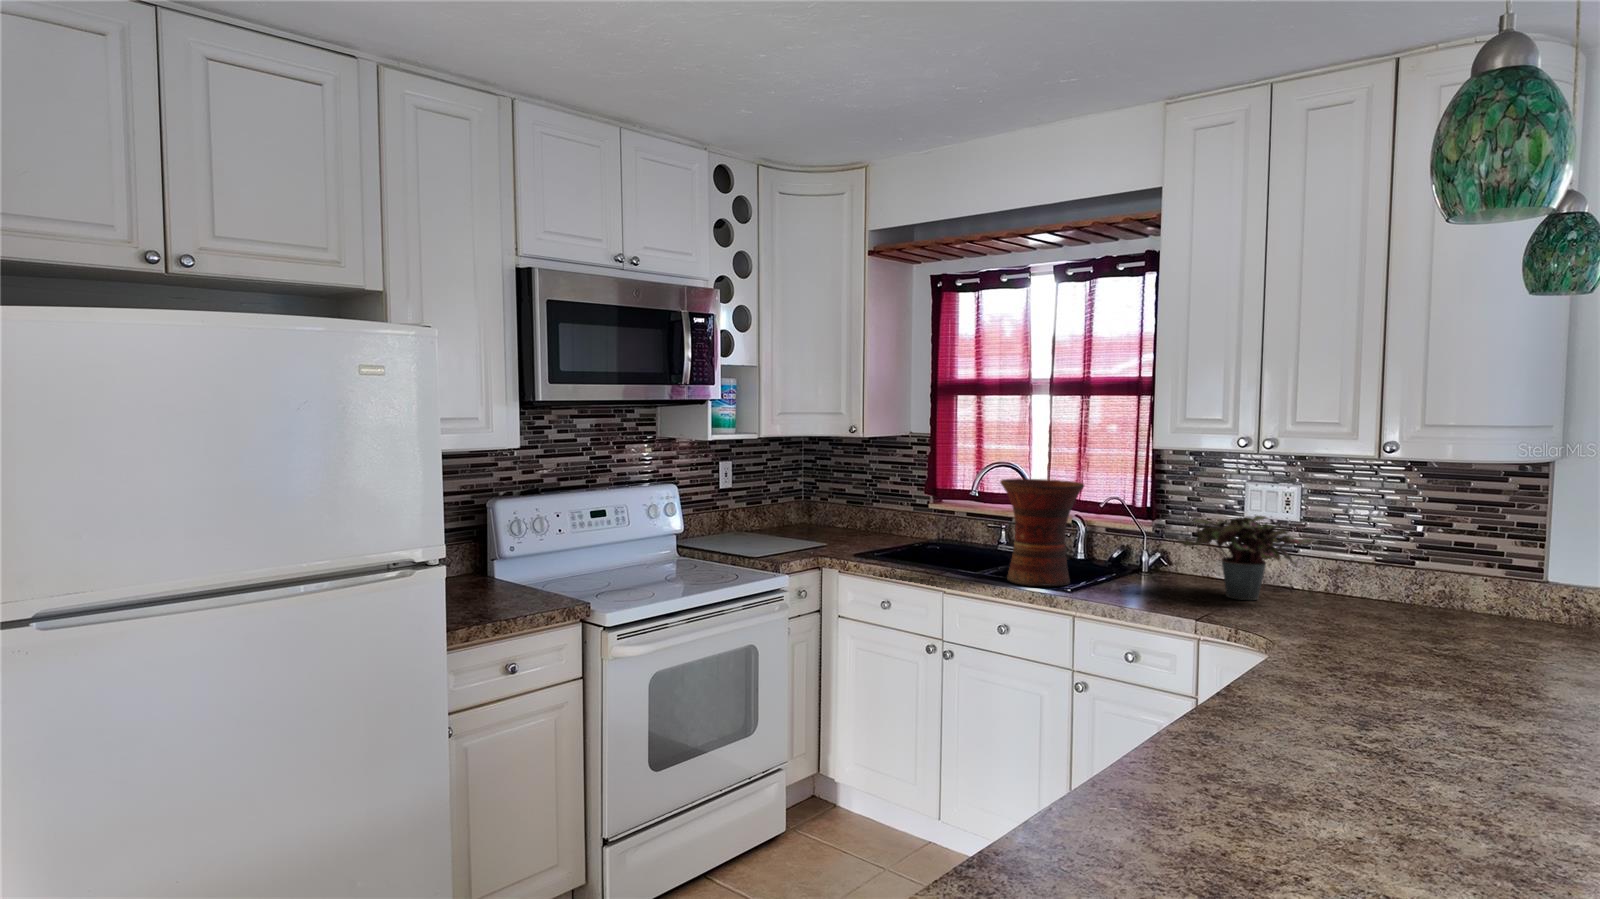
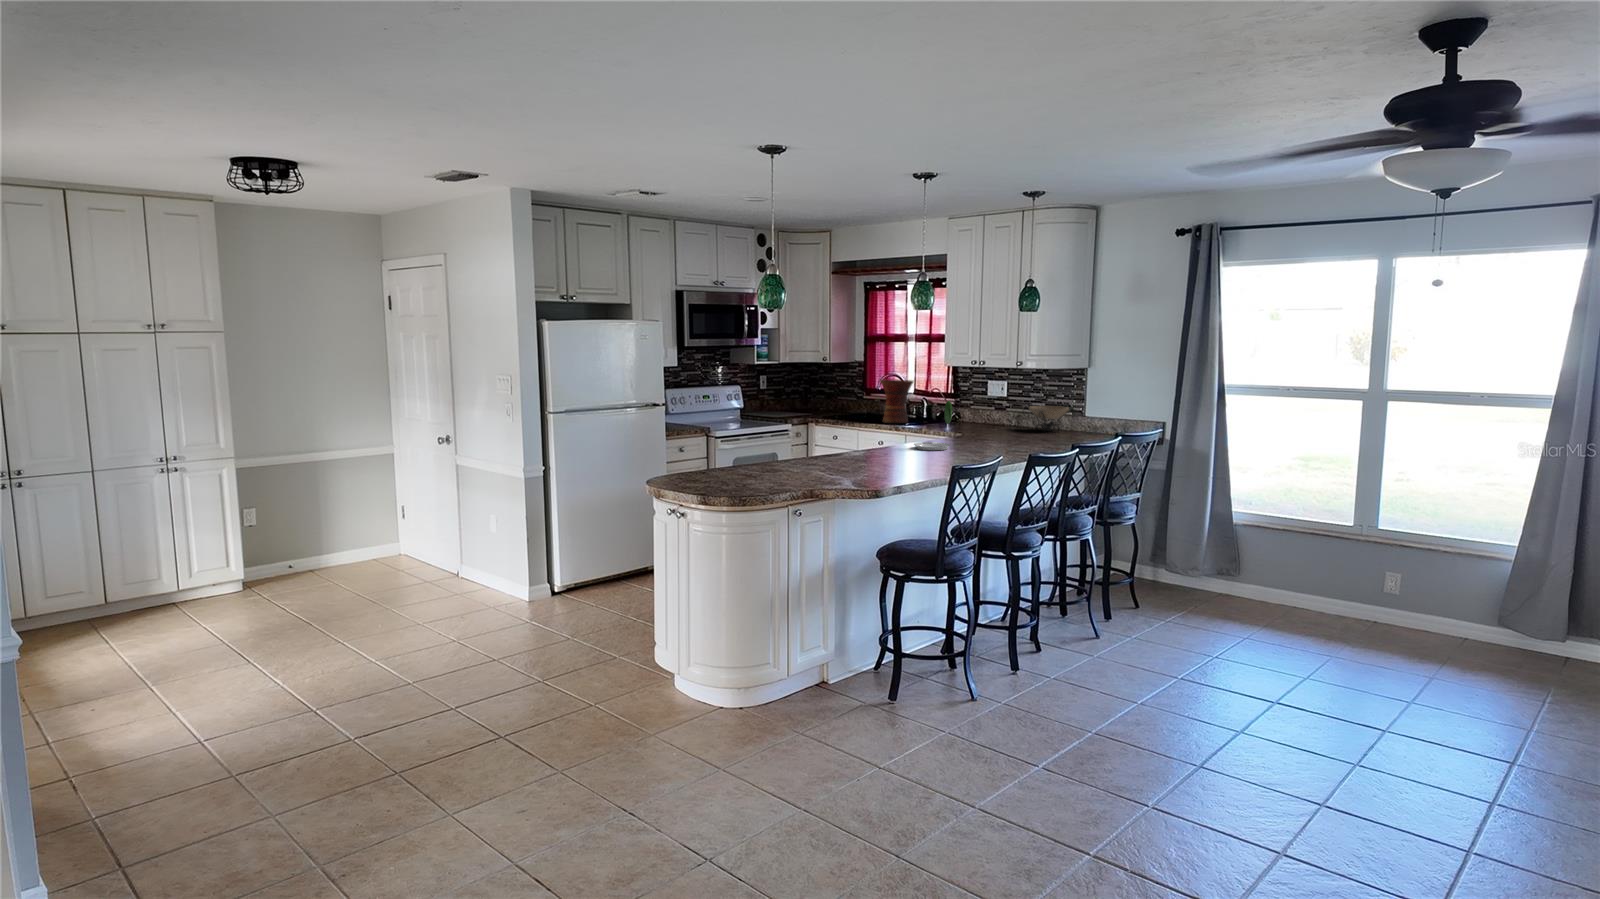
potted plant: present [1178,516,1314,600] -> none [947,393,1000,426]
decorative bowl: none [1395,554,1571,629] -> present [1028,406,1069,431]
plate: none [1258,590,1413,789] -> present [914,401,952,450]

